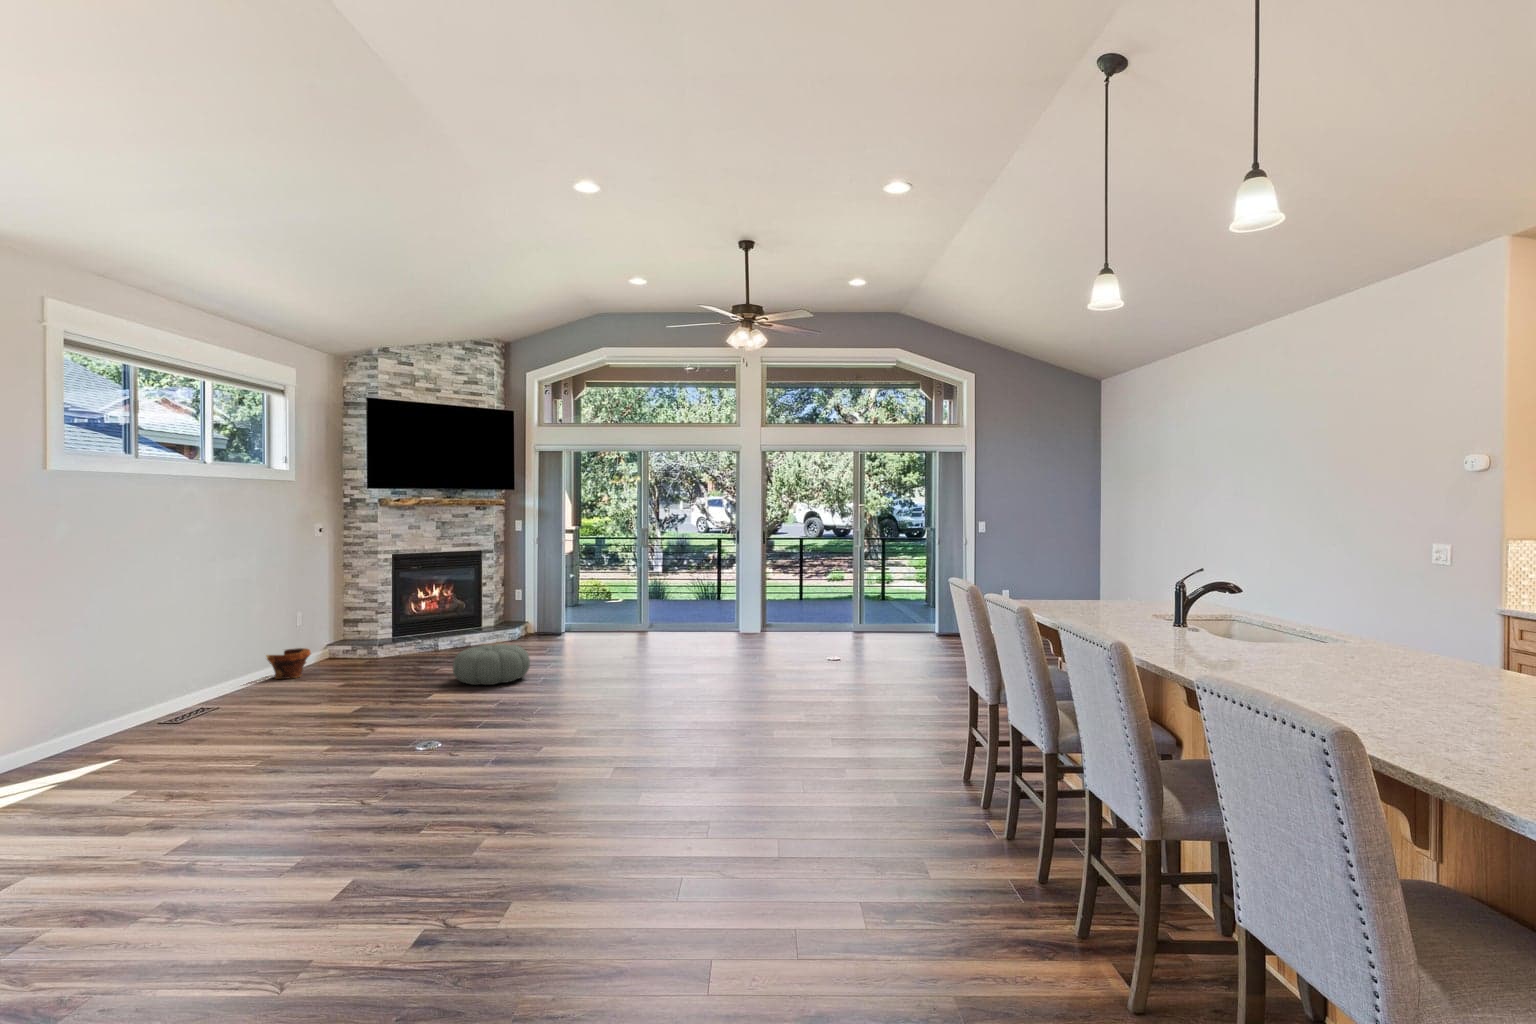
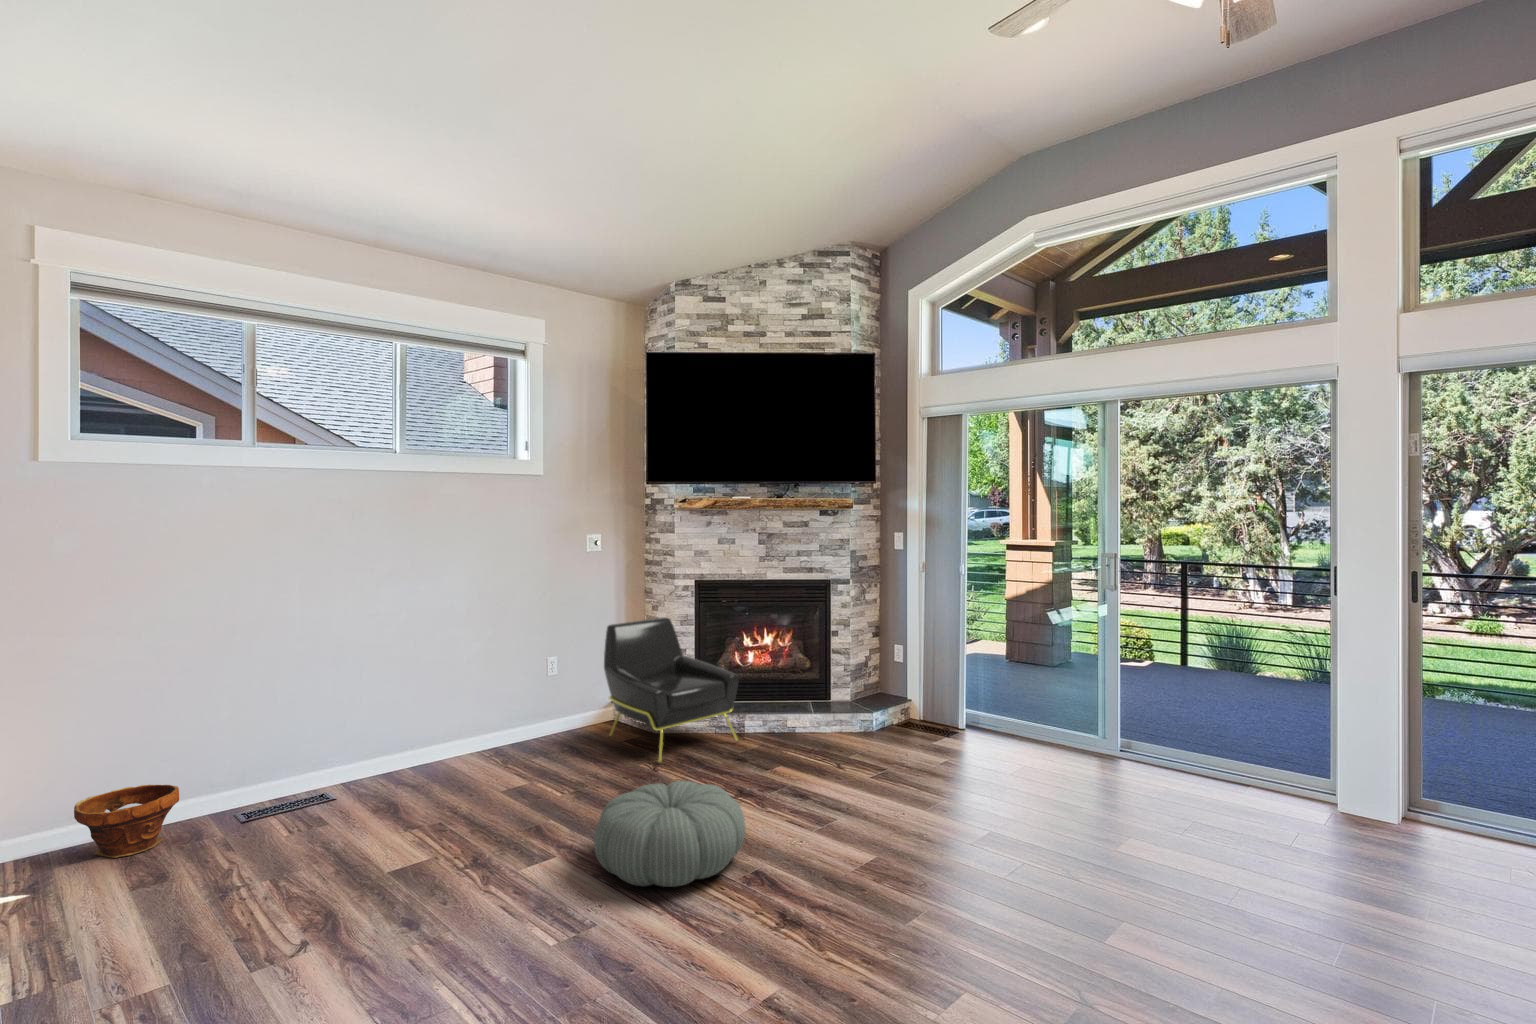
armchair: none [345,580,443,664] -> present [604,617,739,764]
planter: present [266,648,311,679] -> present [74,785,179,858]

